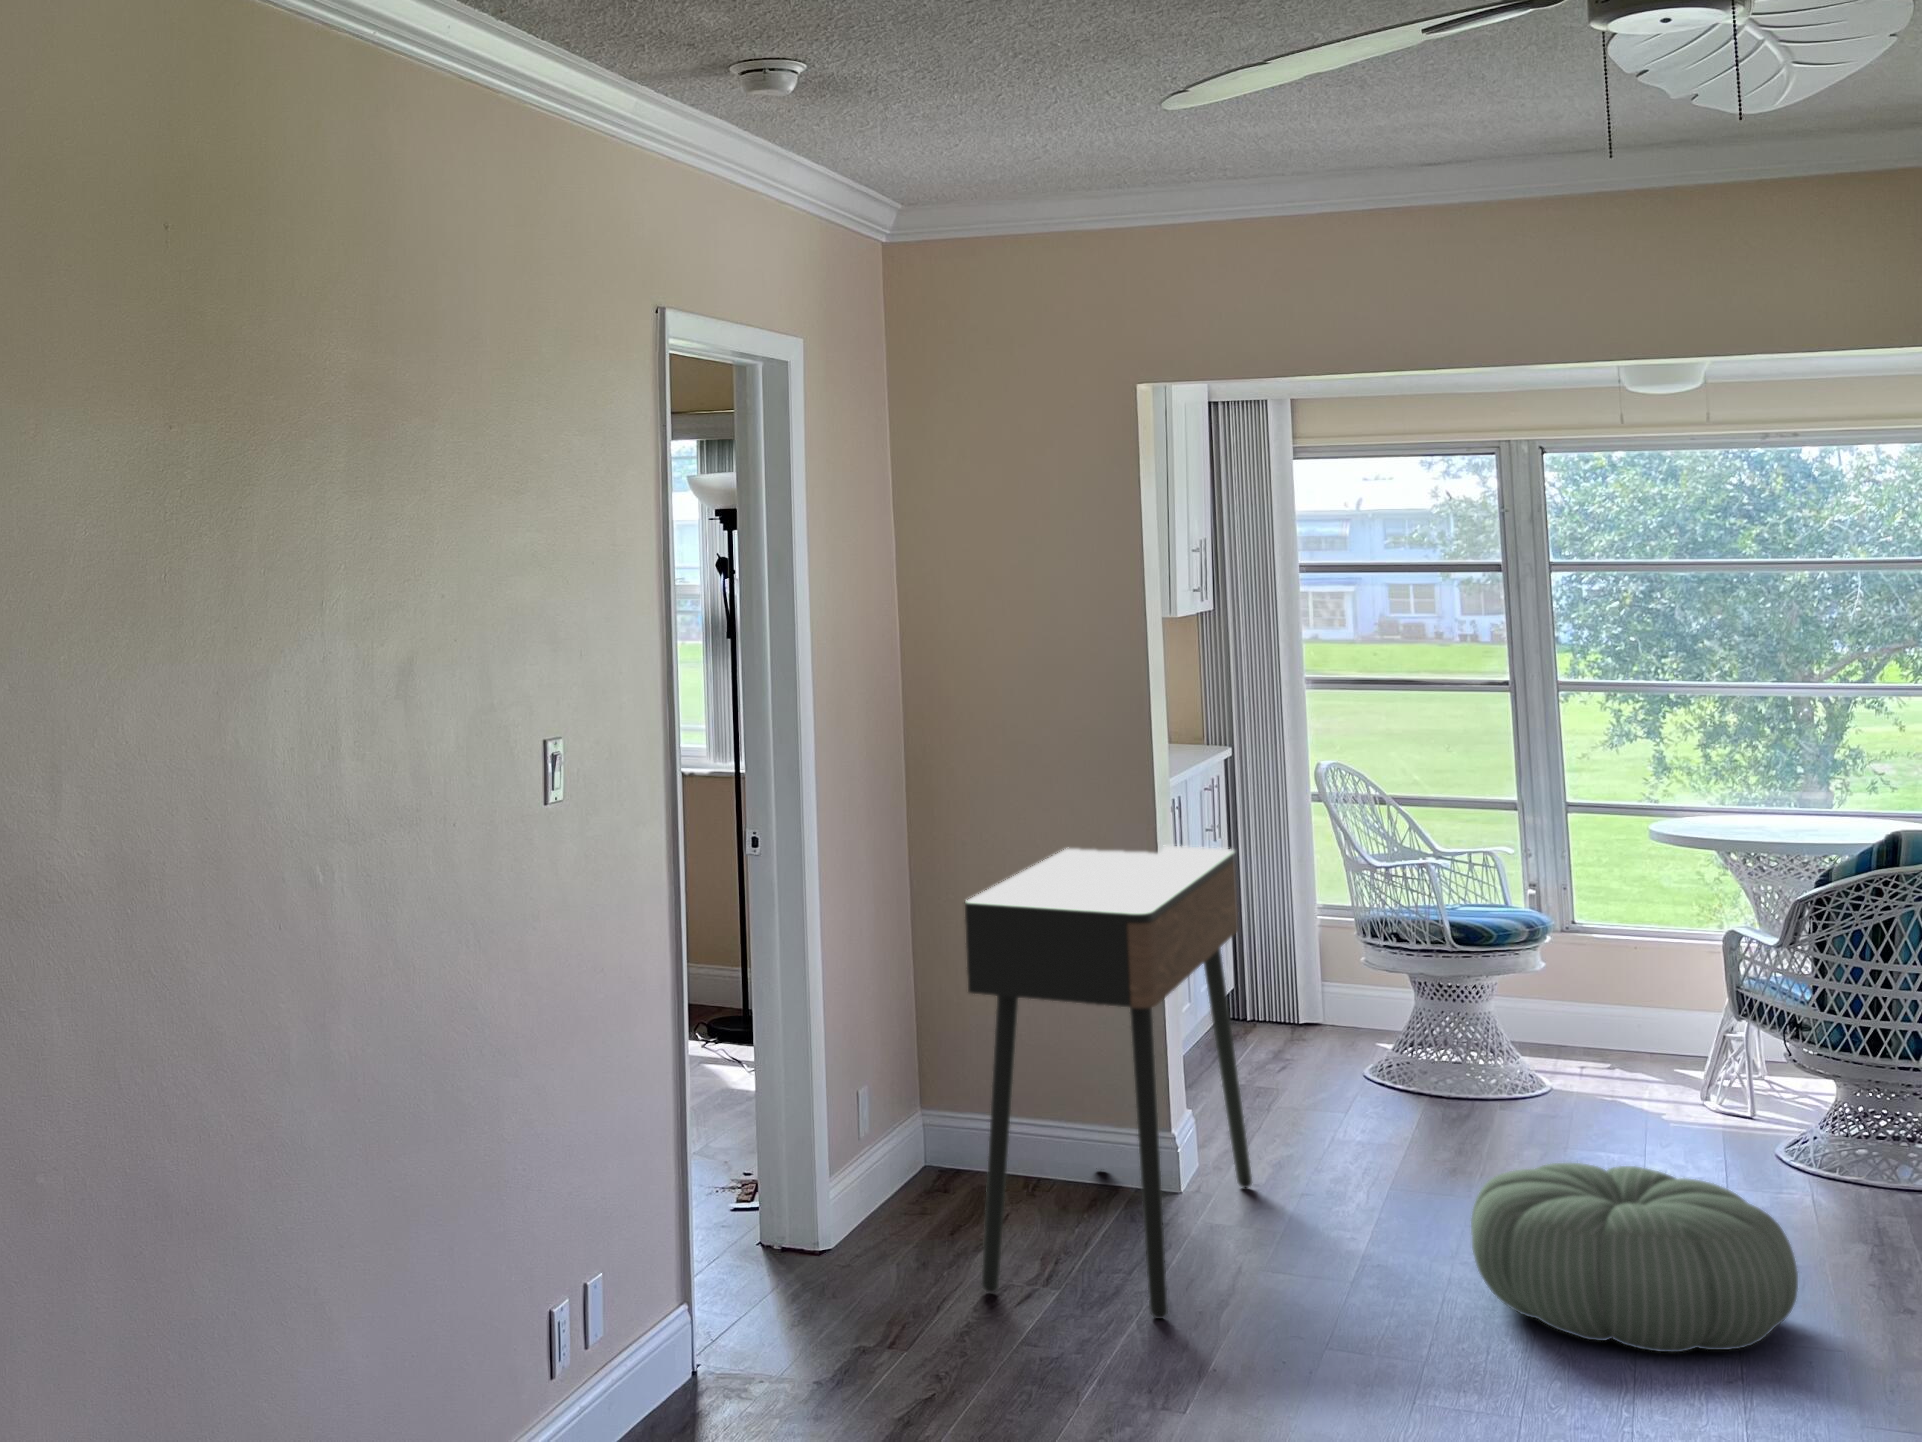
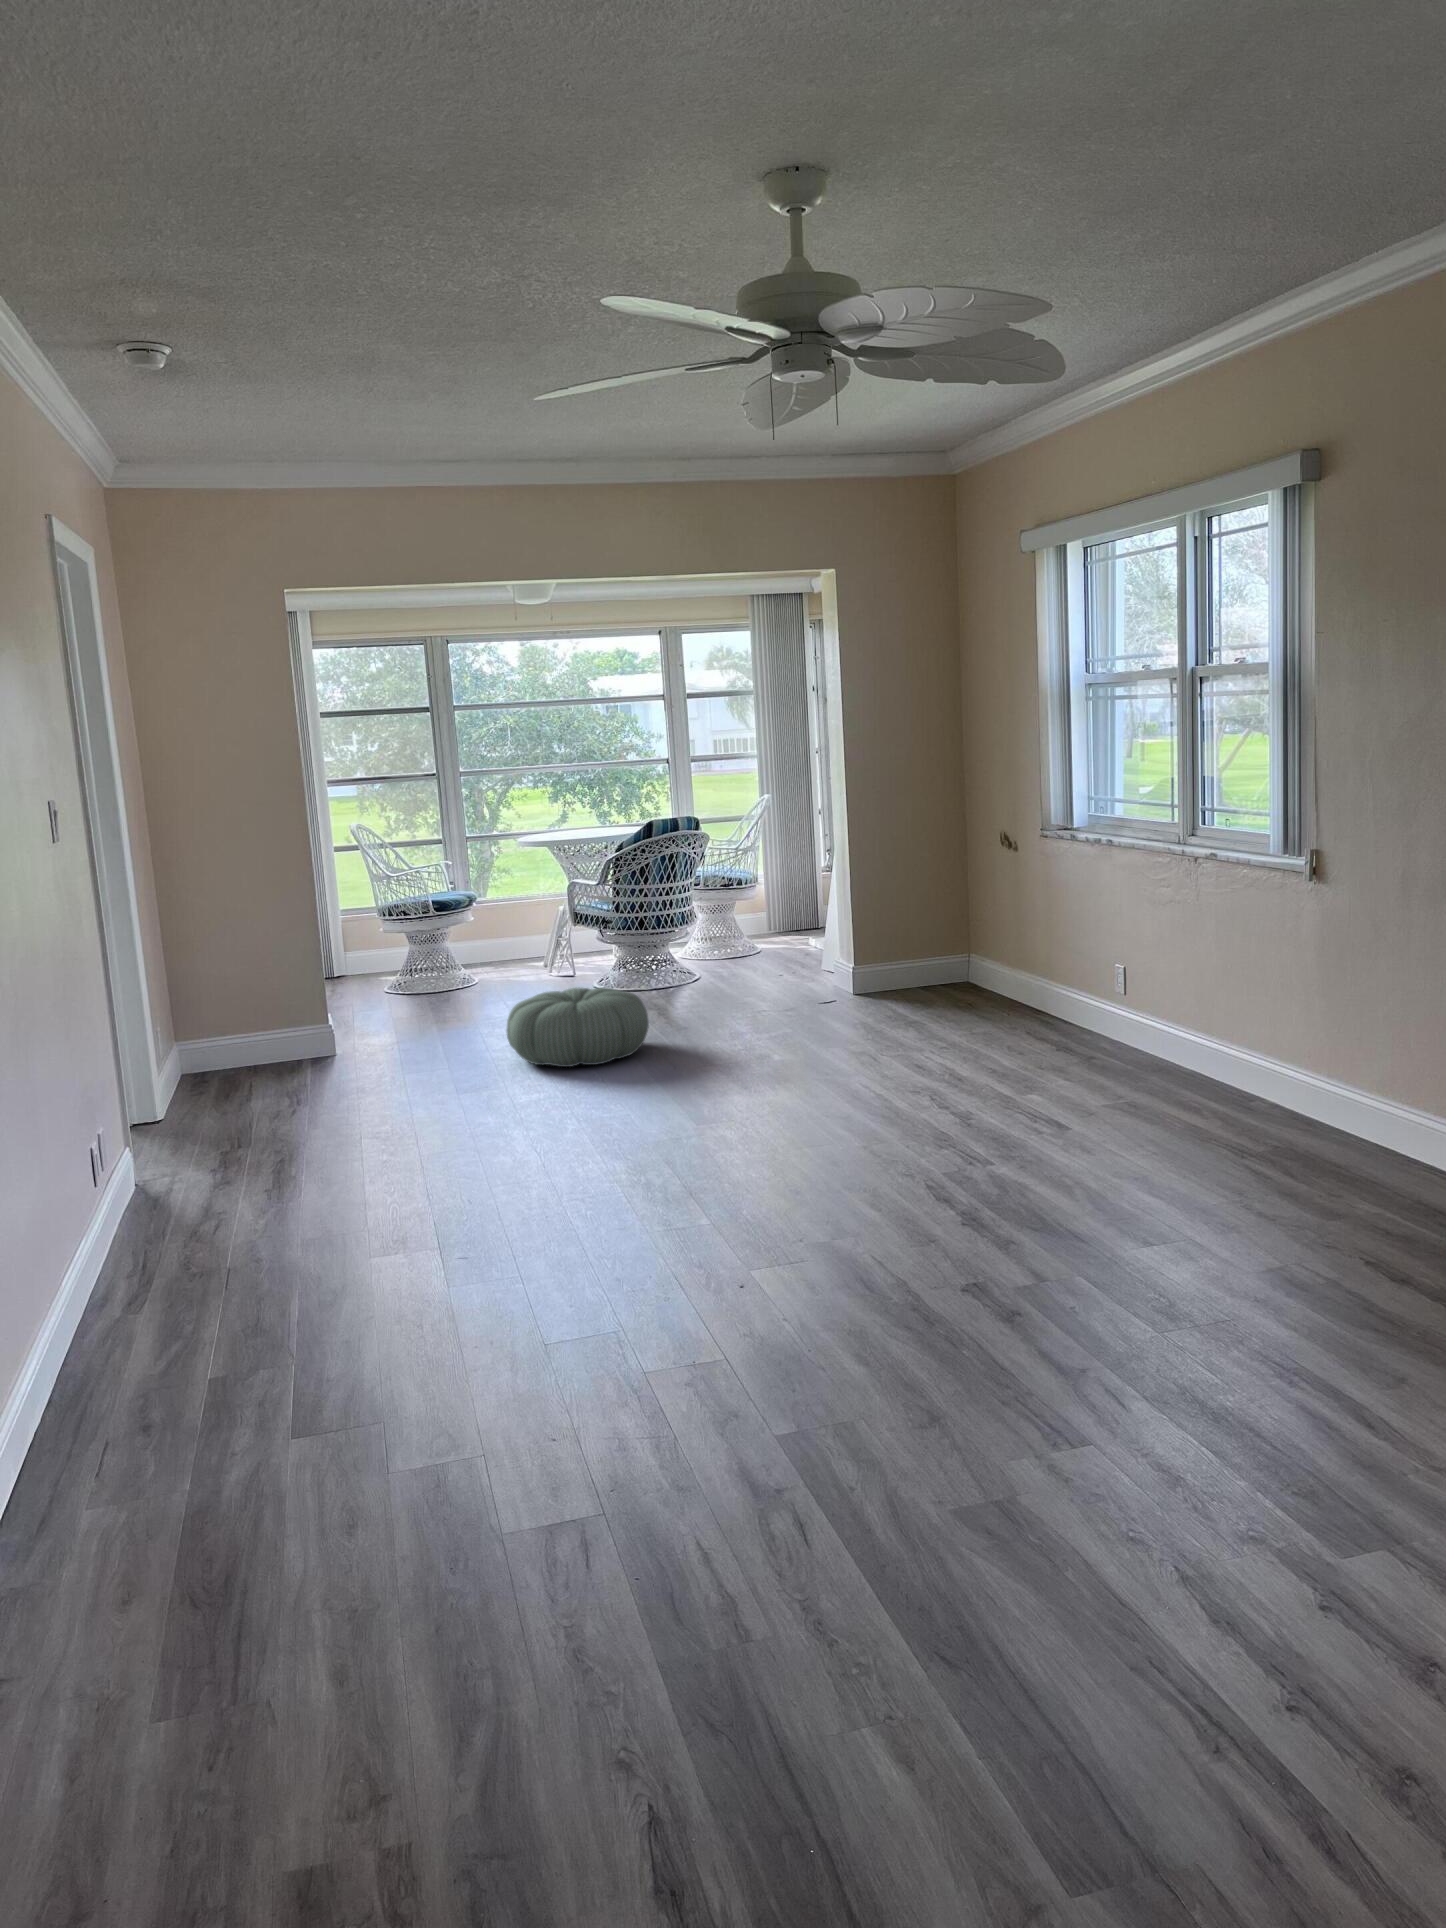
console table: present [965,846,1252,1319] -> none [246,864,377,1119]

